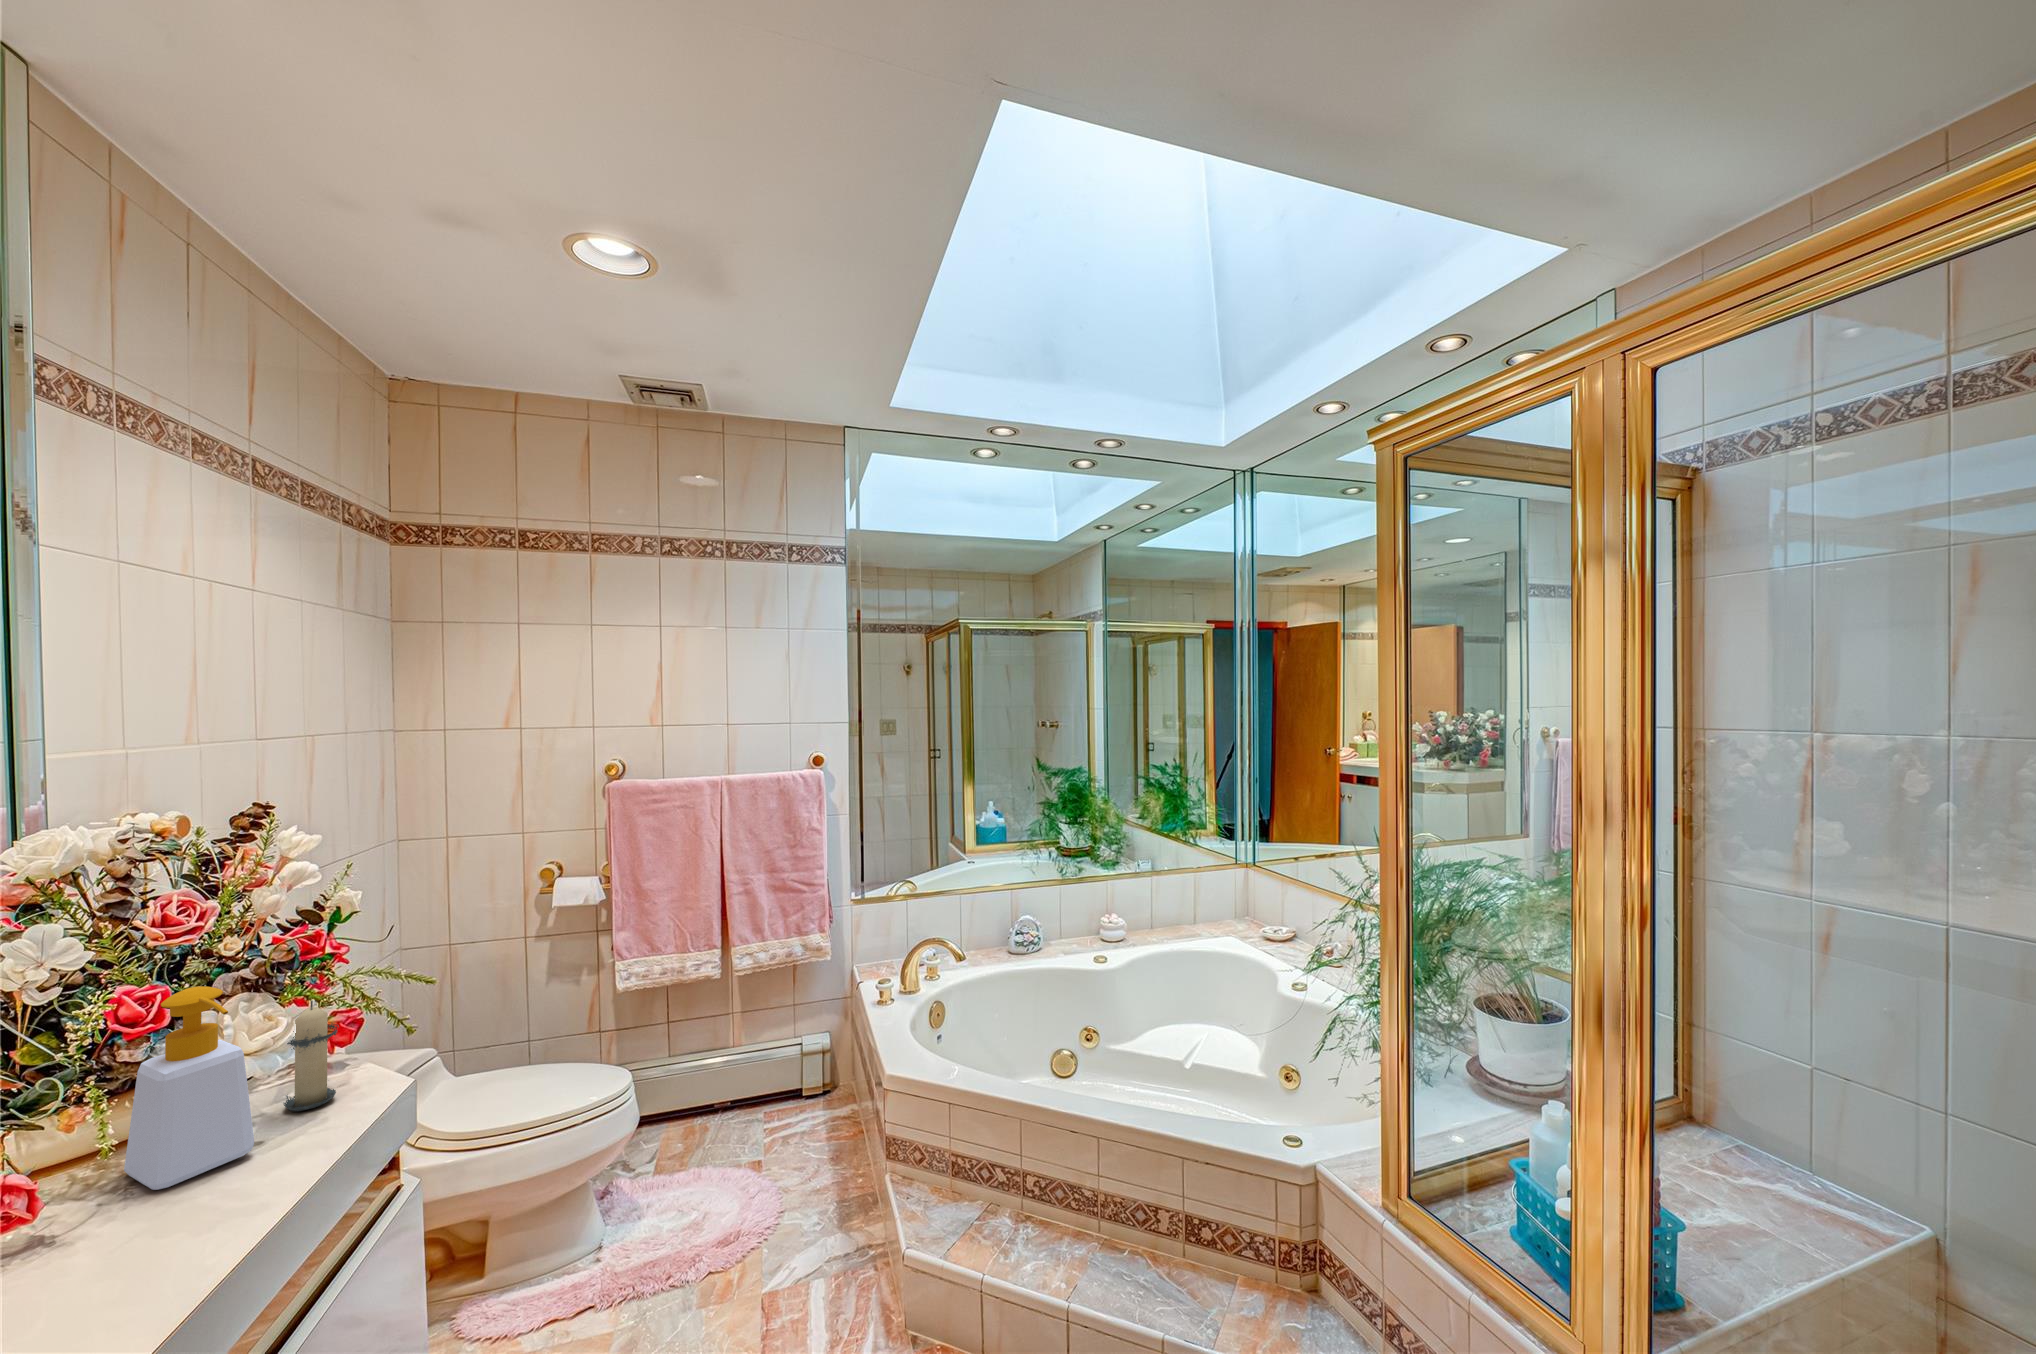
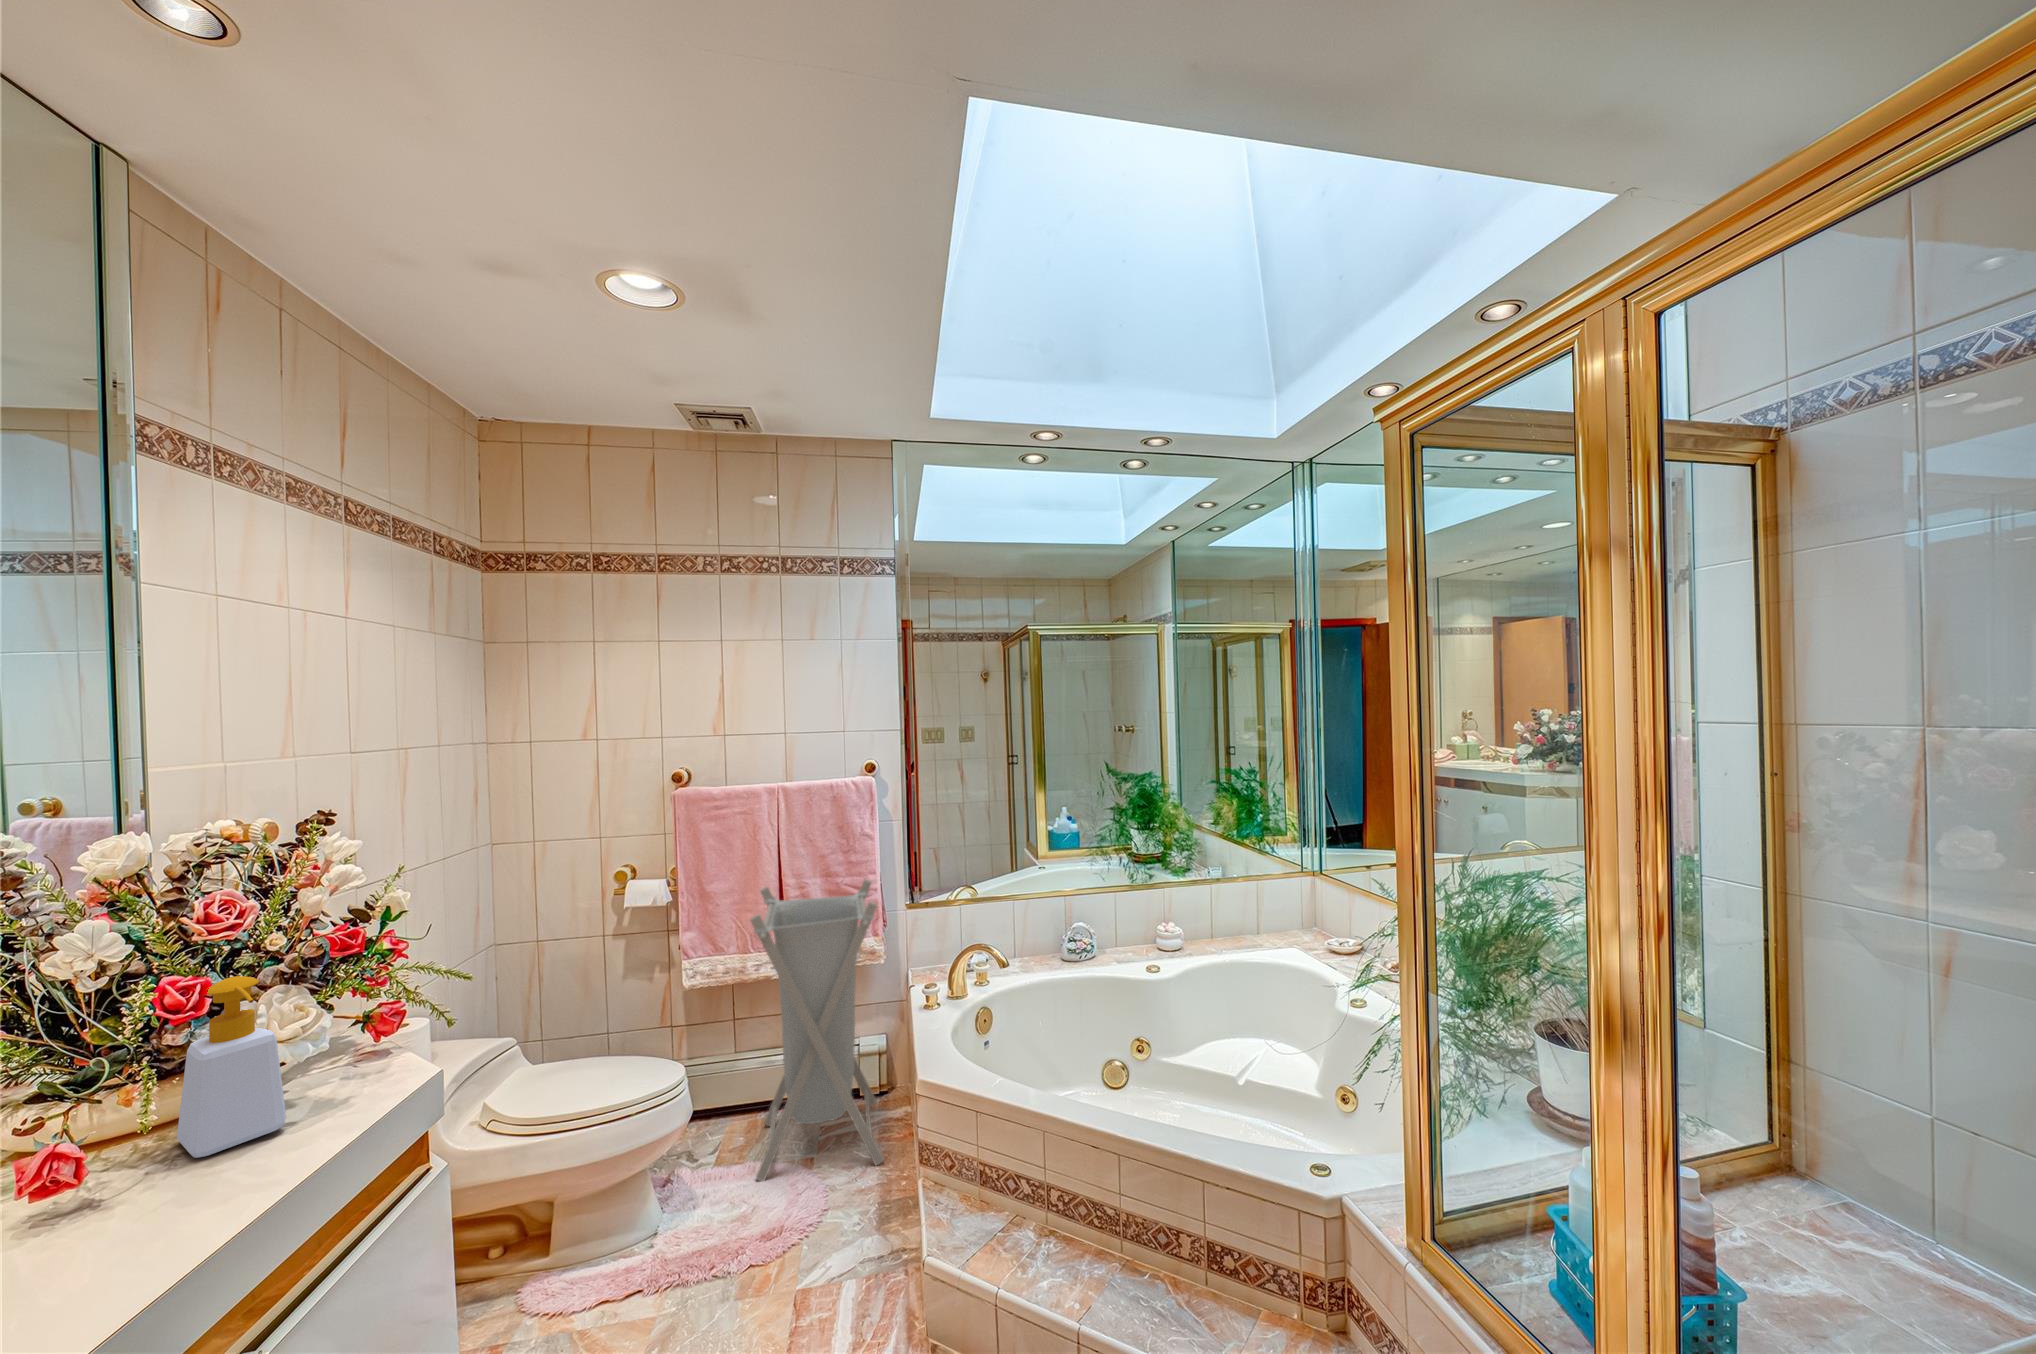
laundry hamper: none [704,875,839,1191] -> present [750,880,883,1181]
candle: present [284,1001,339,1111] -> none [318,991,379,1093]

